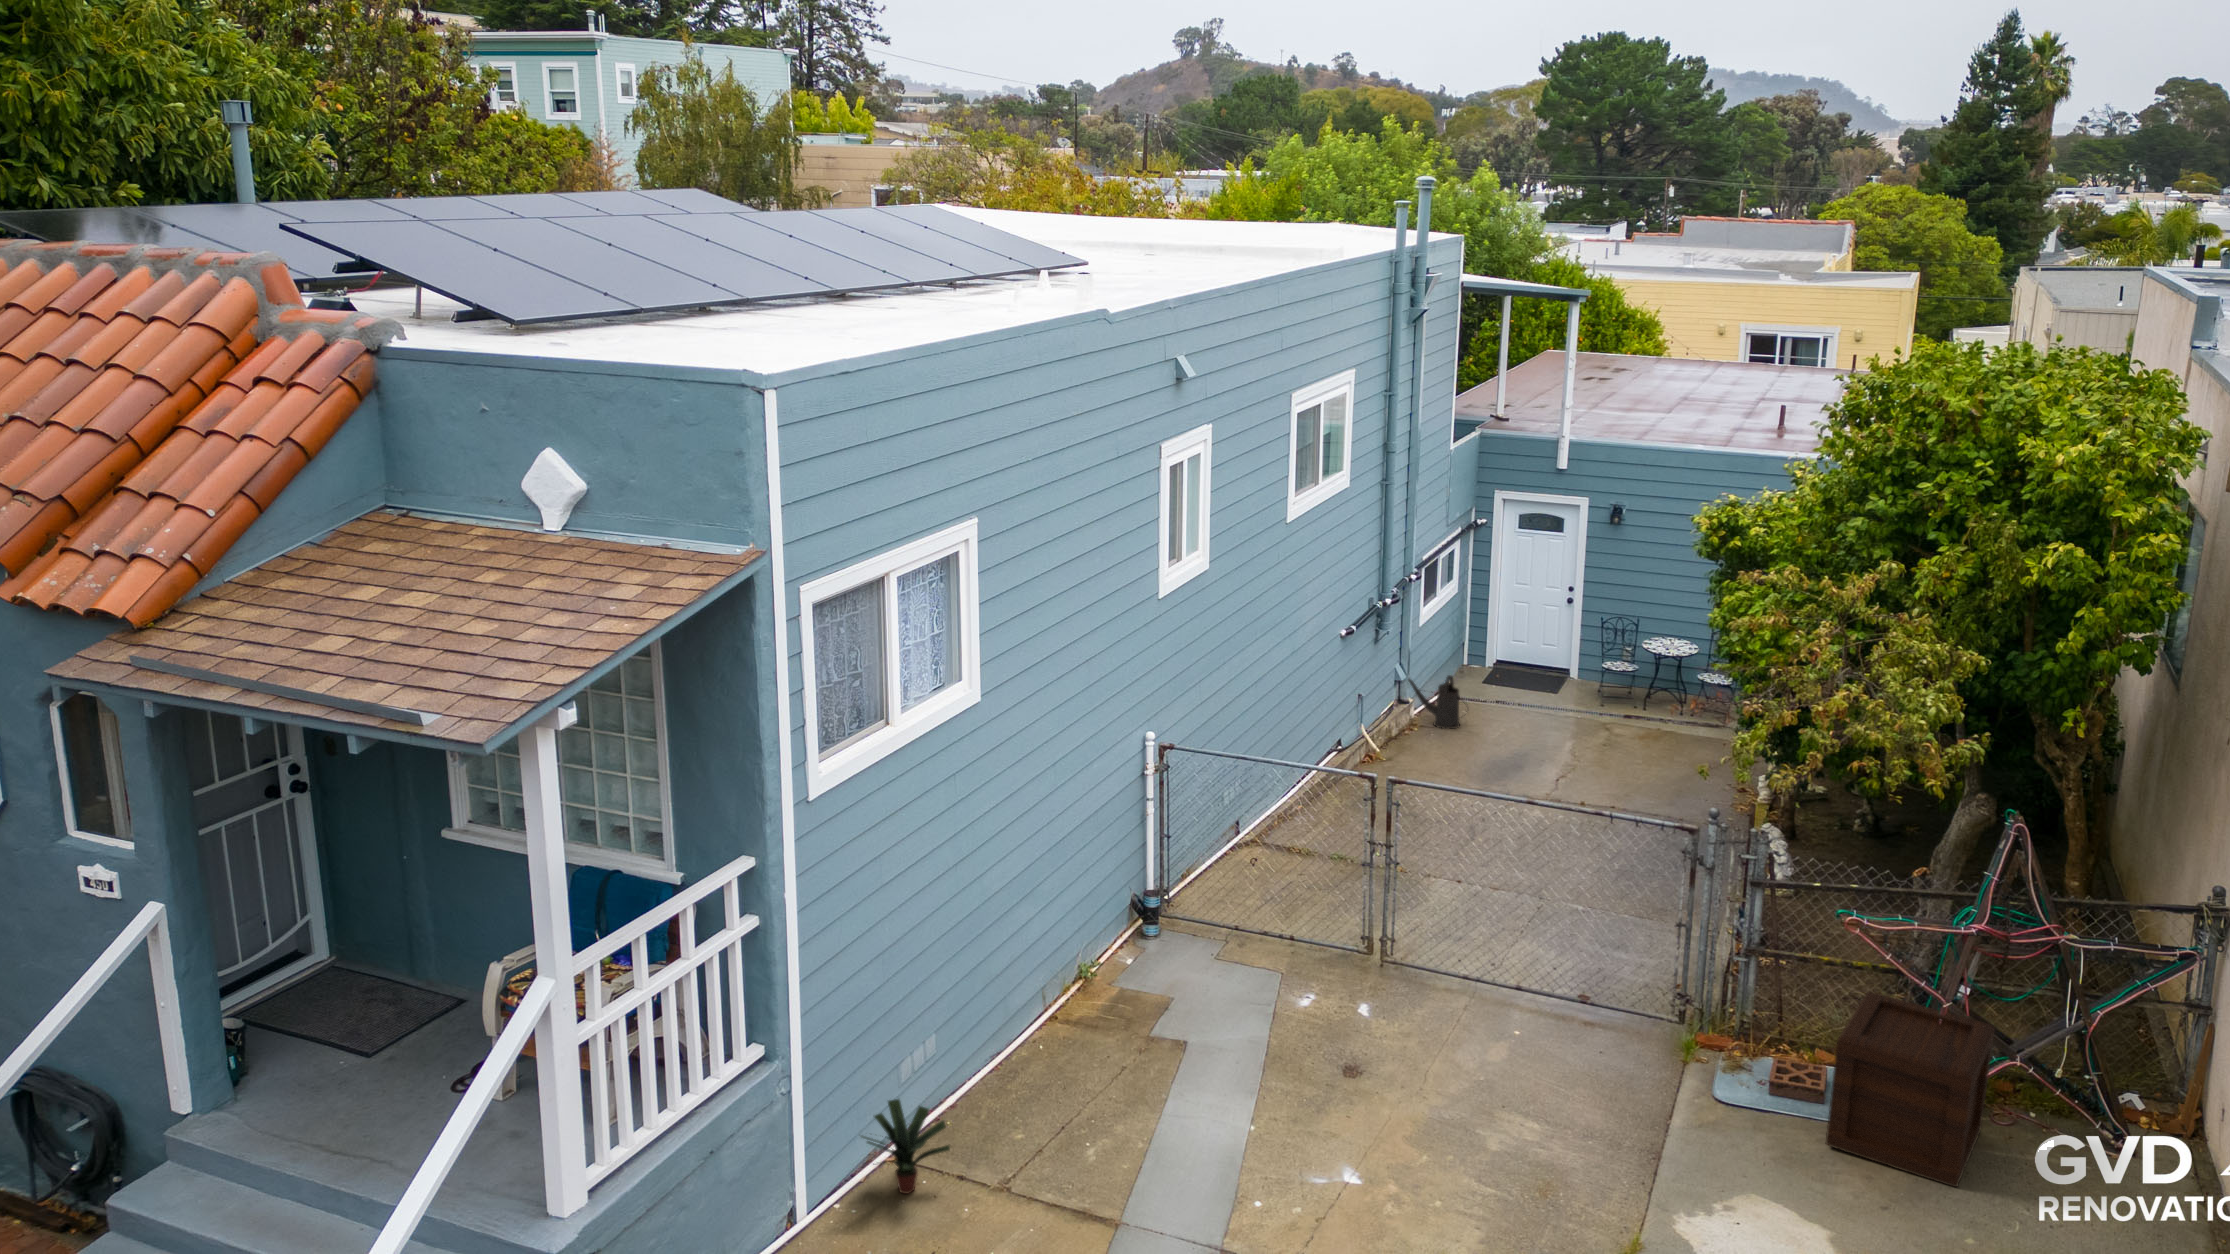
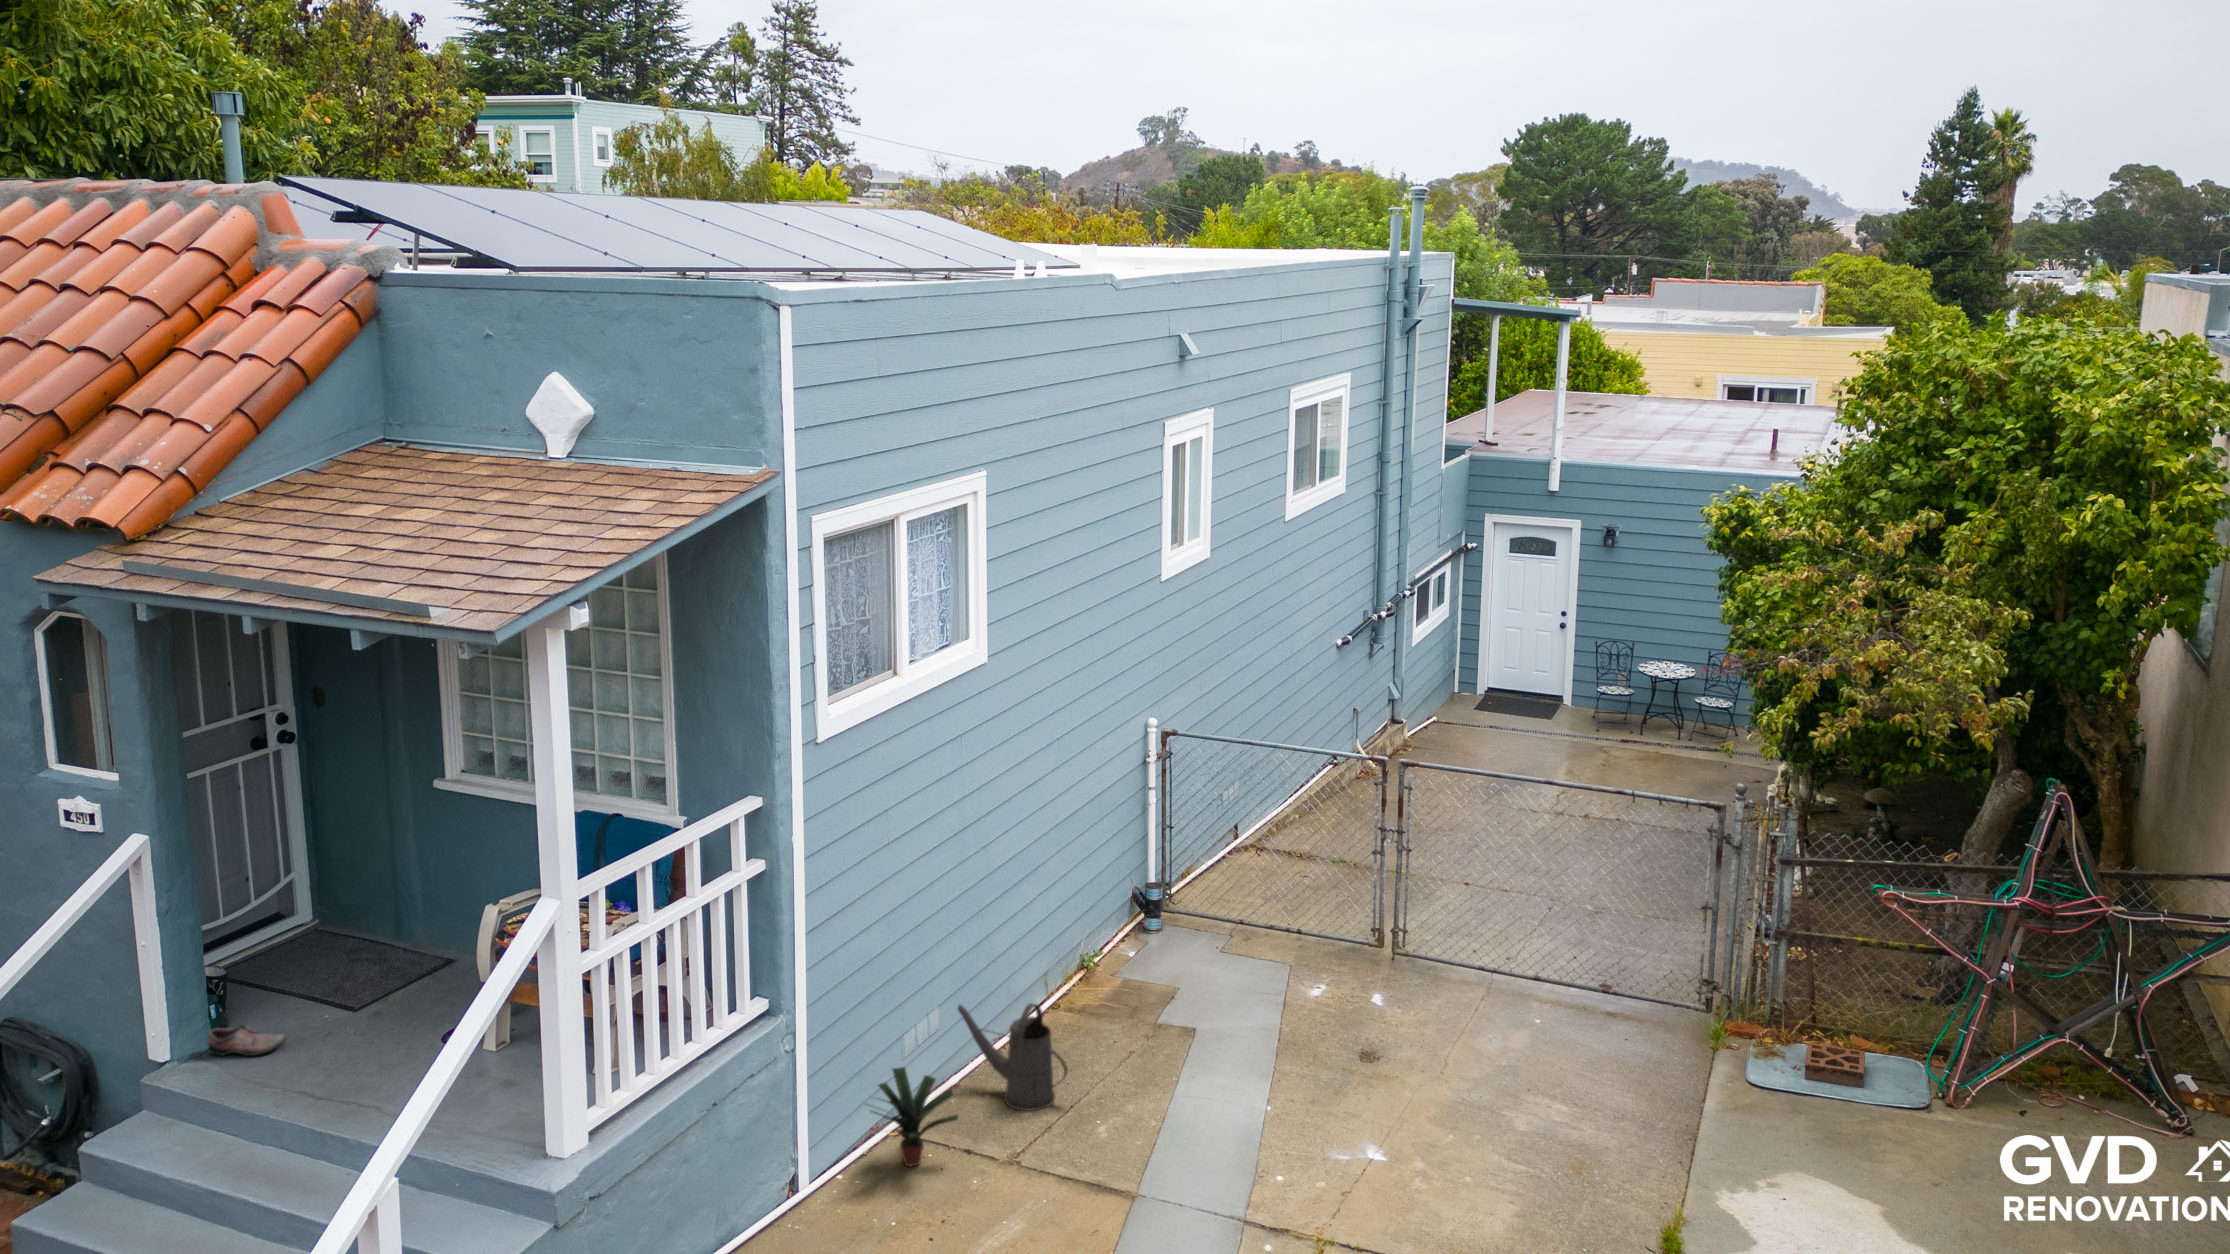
watering can: present [1408,675,1464,729] -> present [958,1003,1068,1111]
wooden crate: present [1826,992,1995,1187] -> none [1873,963,2047,1161]
shoe: none [230,1073,306,1103] -> present [207,1025,286,1056]

